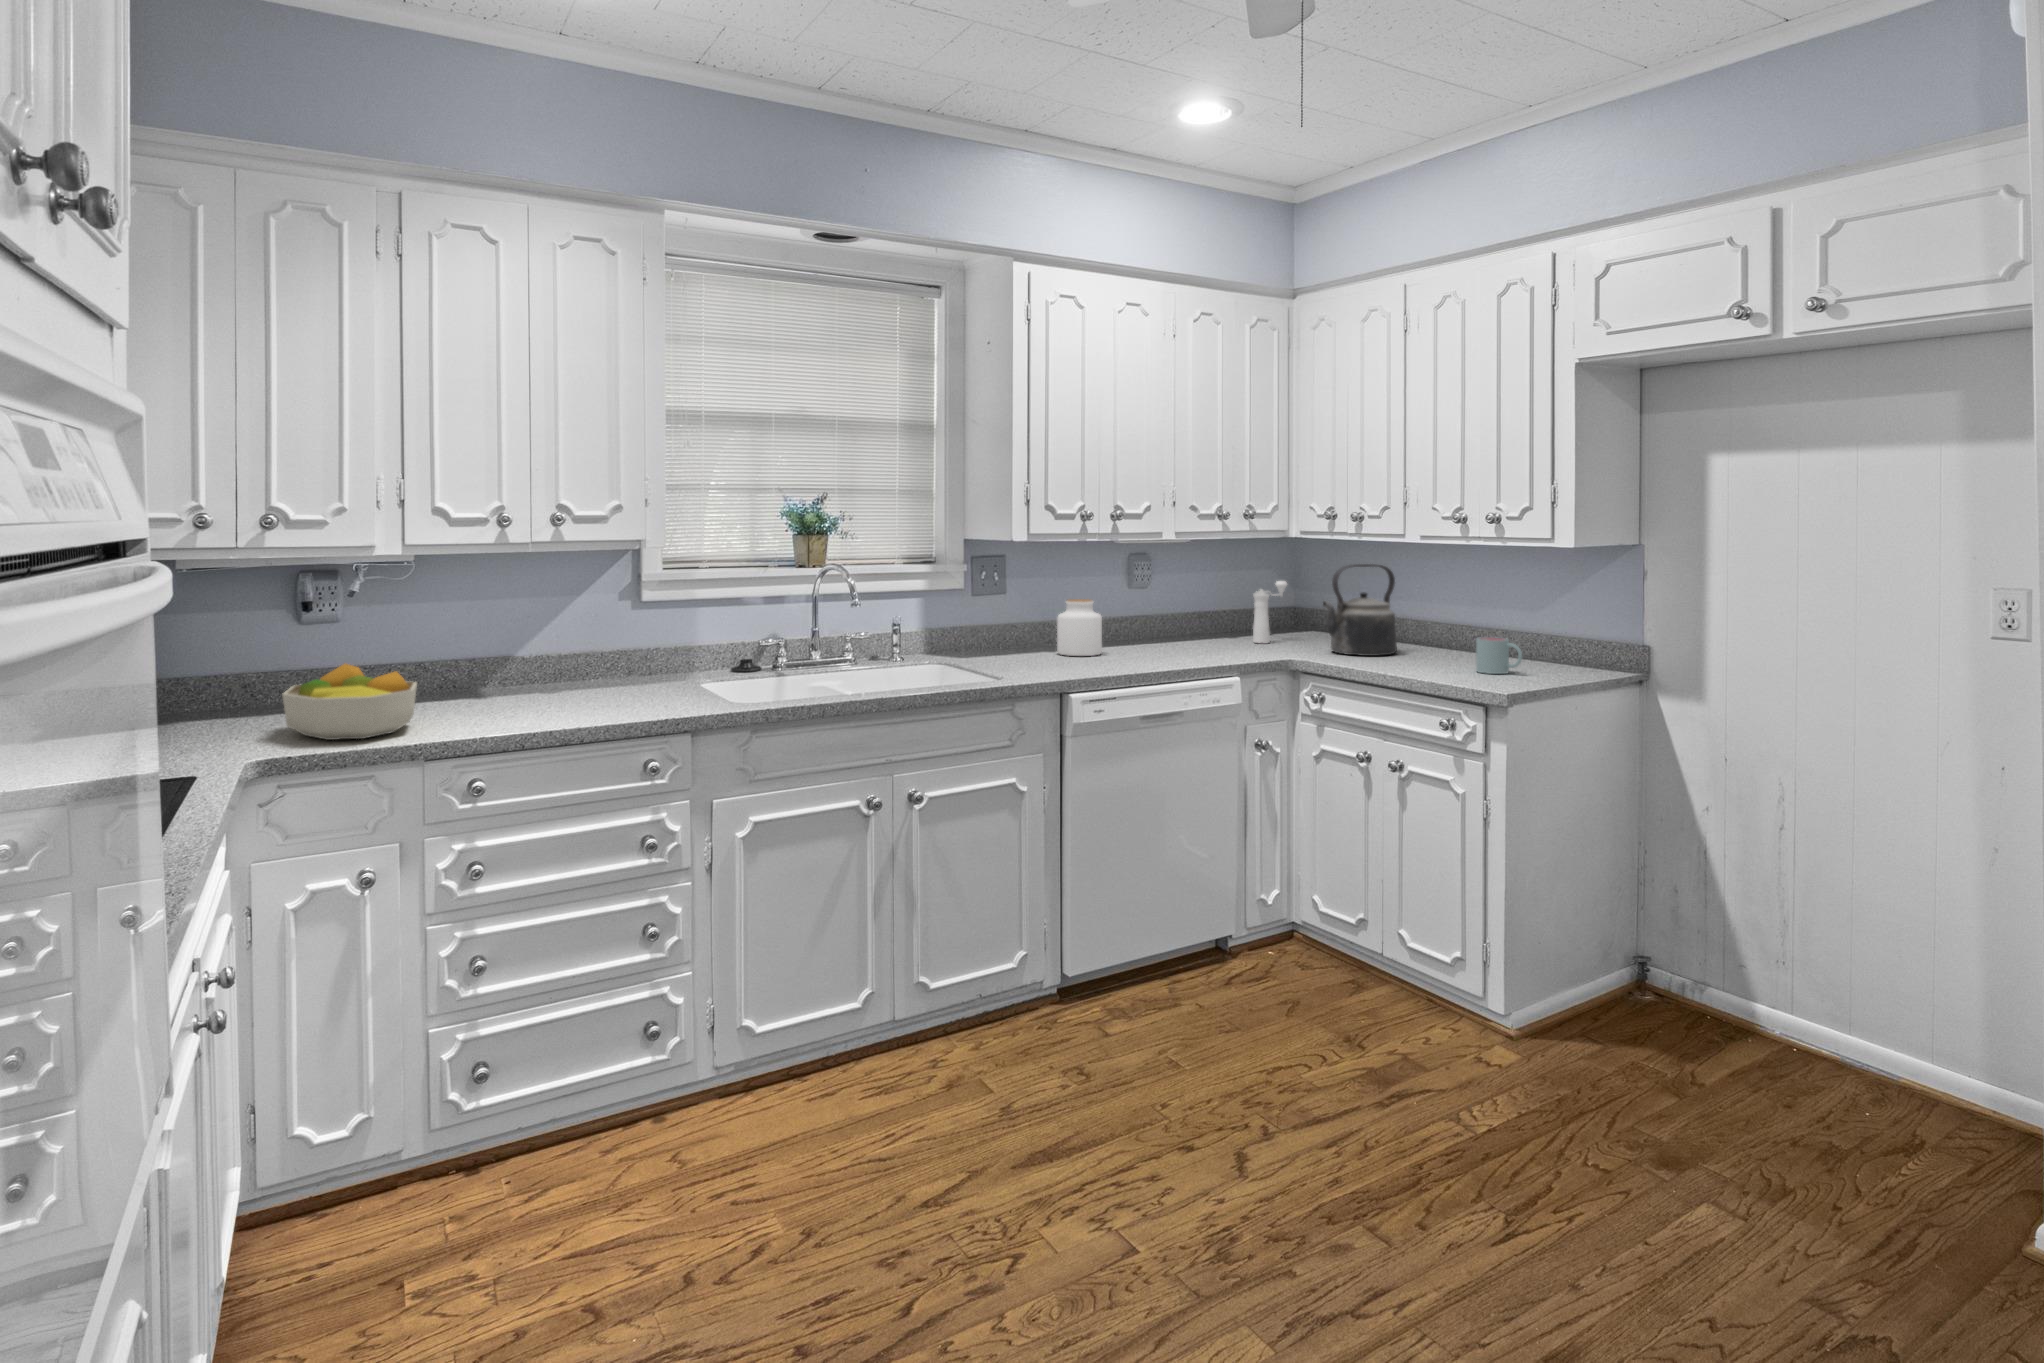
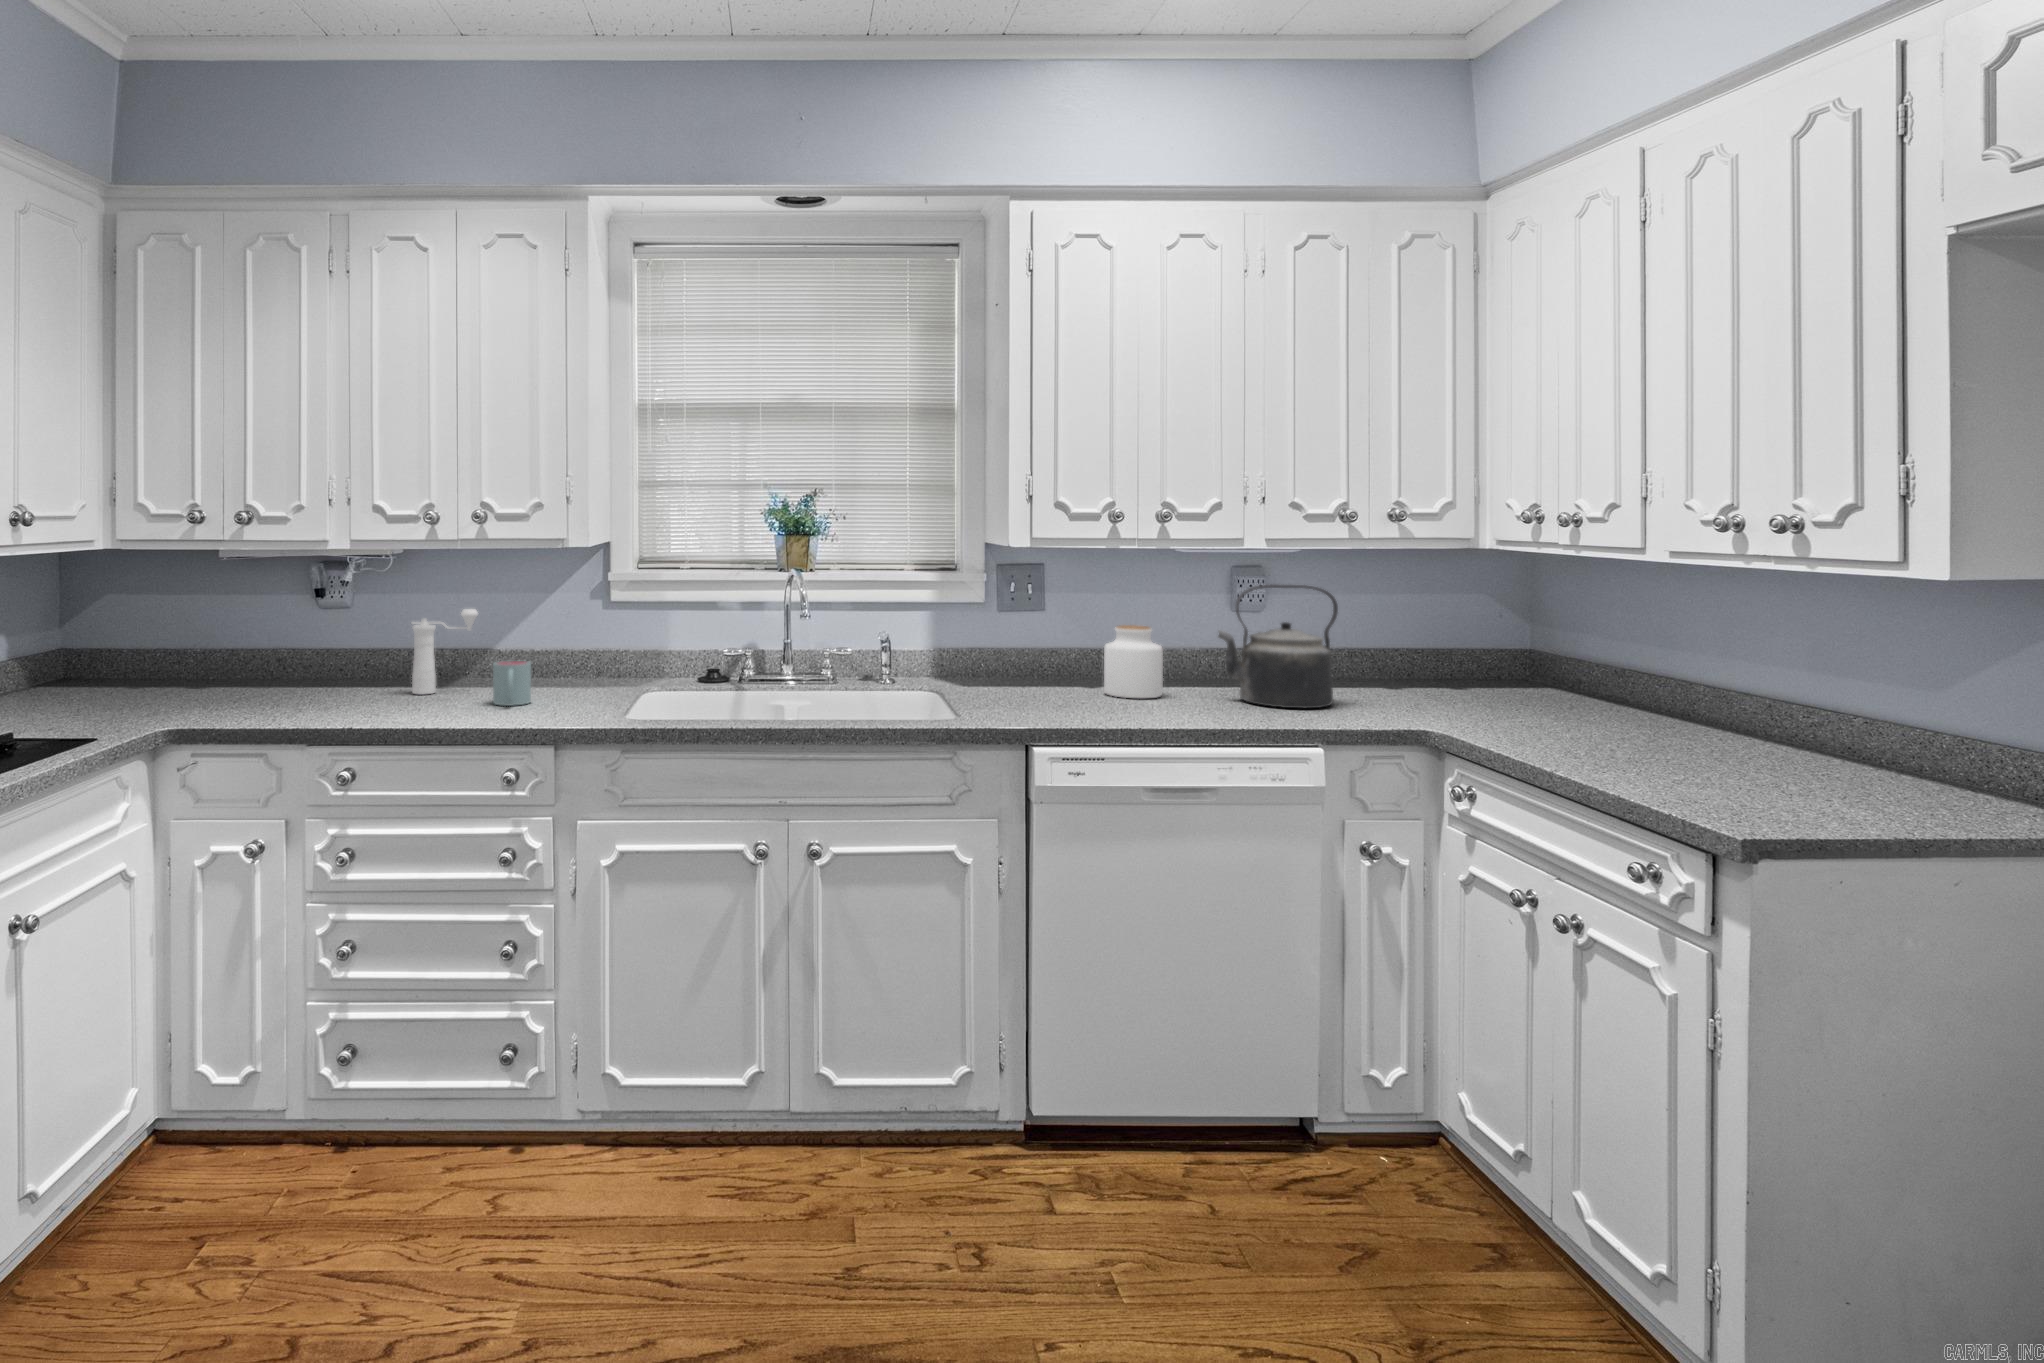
kettle: present [1323,564,1397,656] -> present [1218,584,1338,708]
pepper mill: present [1253,581,1287,643] -> present [412,609,478,694]
mug: present [1476,637,1522,674] -> present [493,660,531,706]
fruit bowl: present [282,663,417,740] -> none [222,648,339,719]

